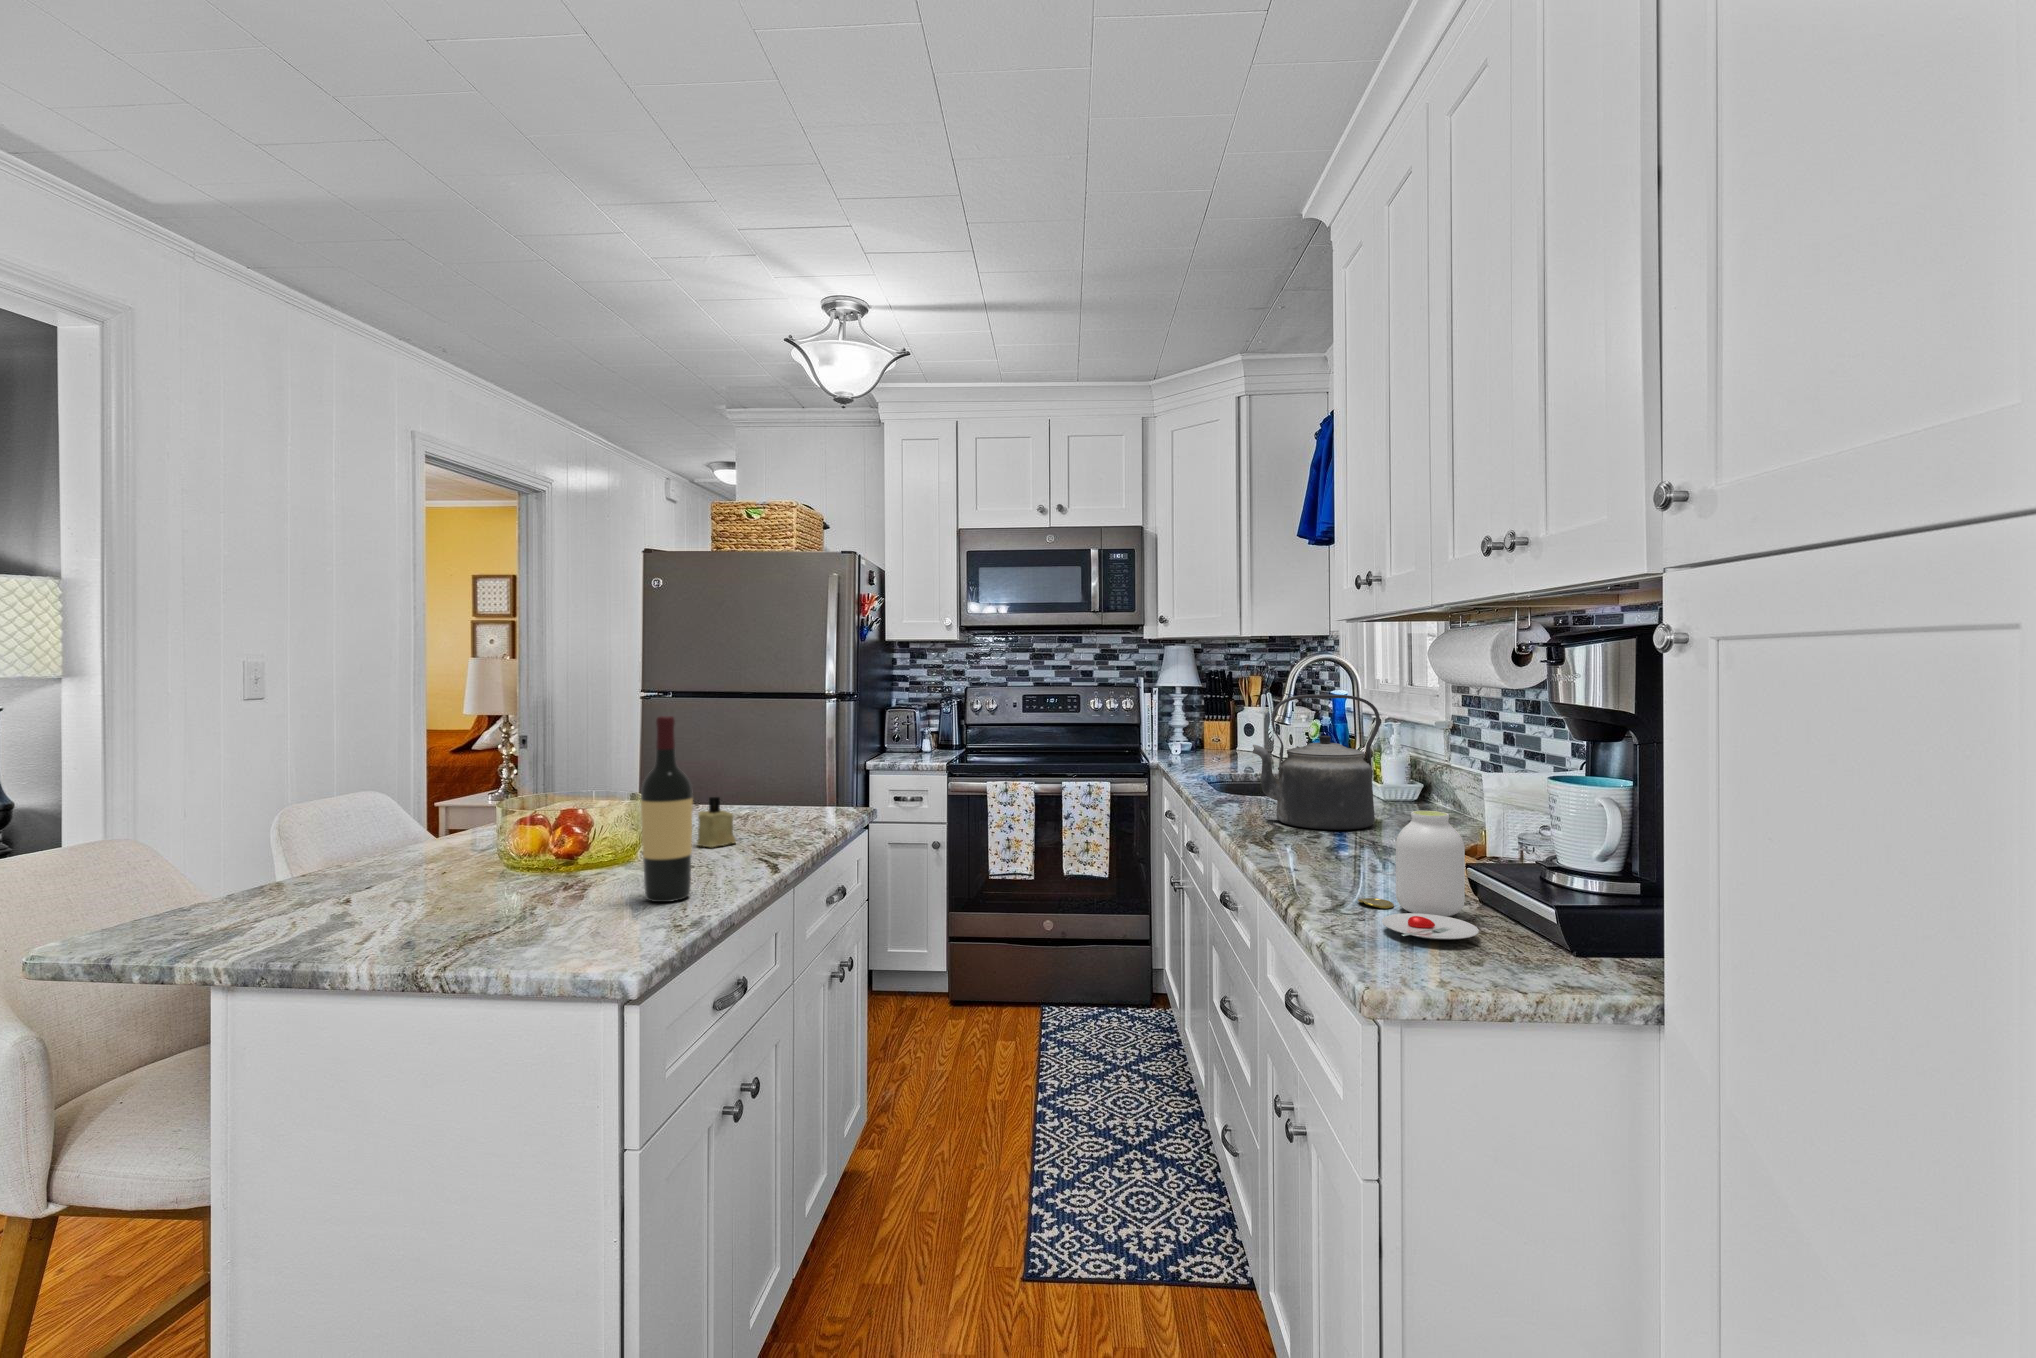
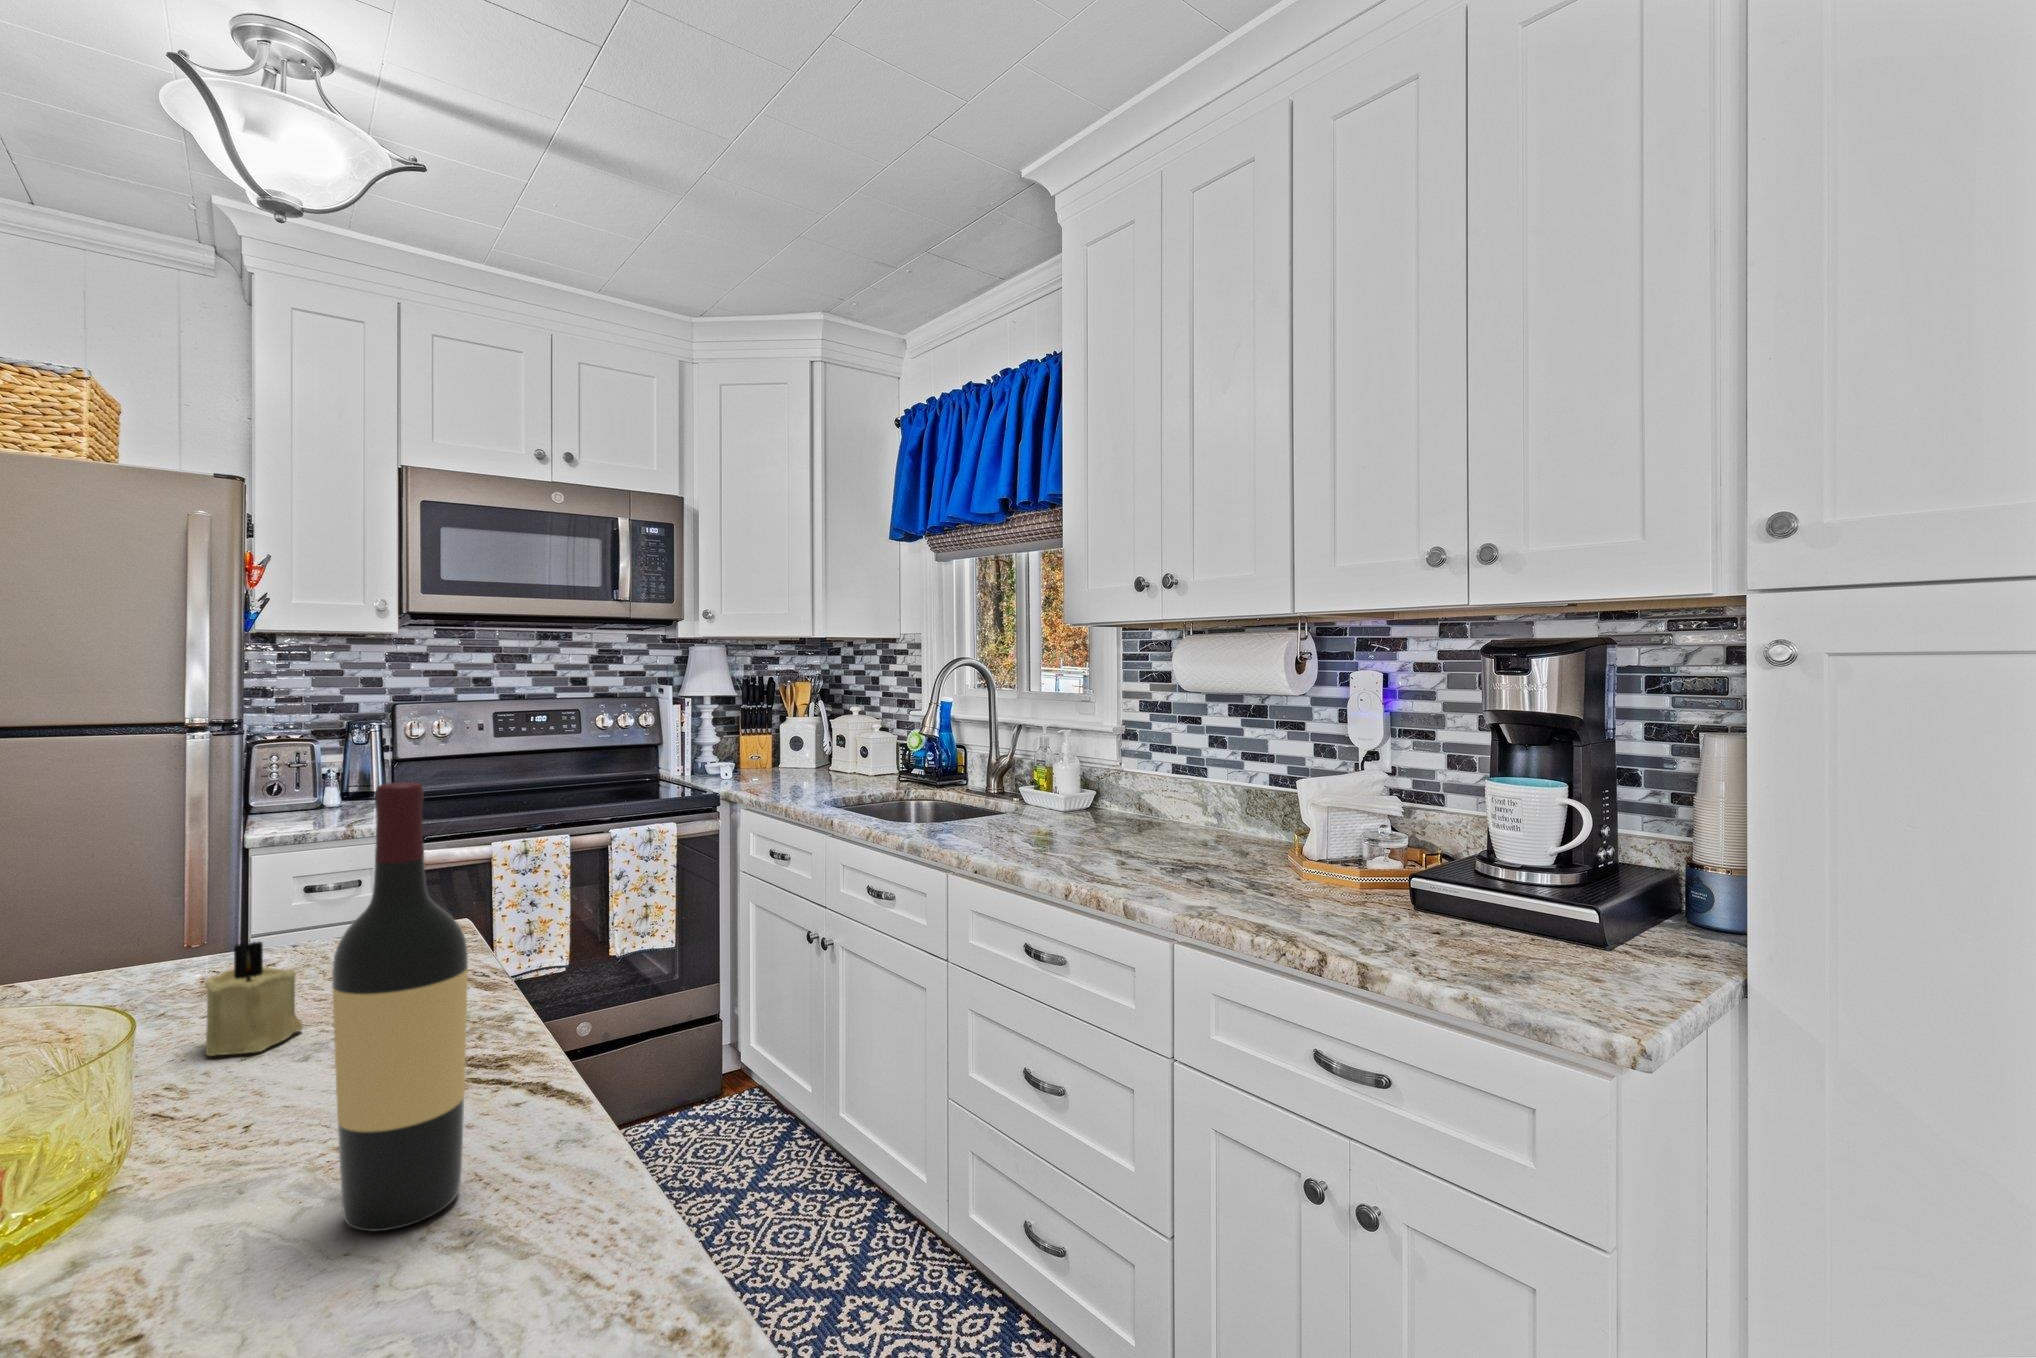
kettle: present [1252,694,1380,830] -> none [1006,702,1125,852]
jar: present [1358,811,1479,939] -> none [1329,822,1518,961]

